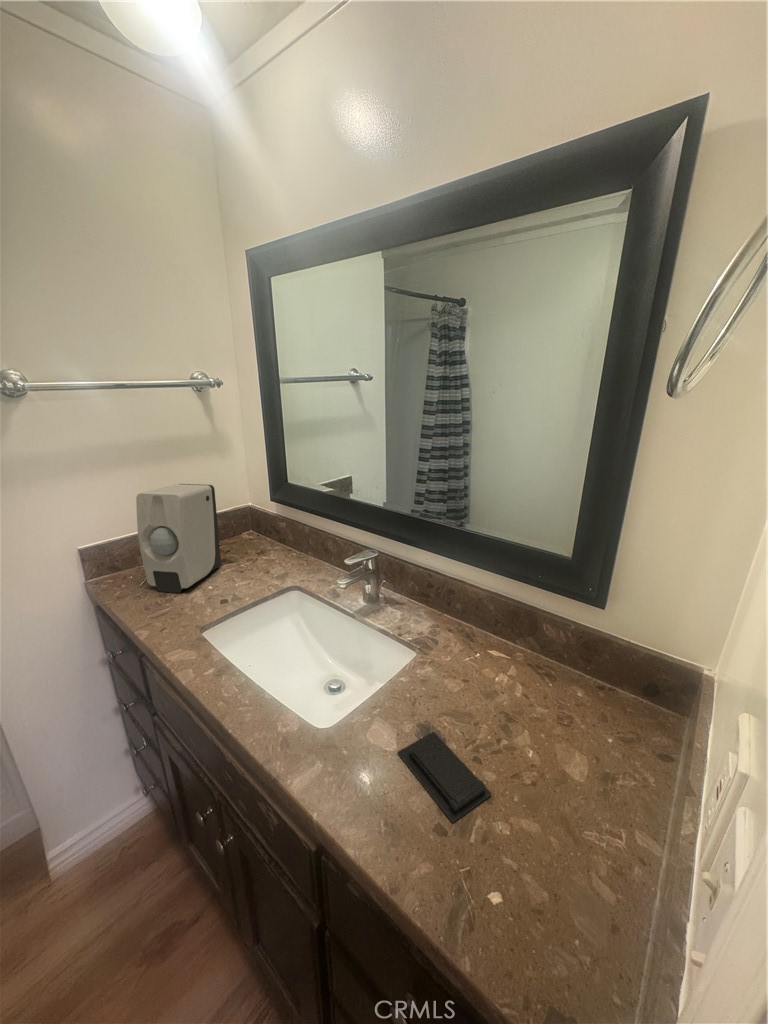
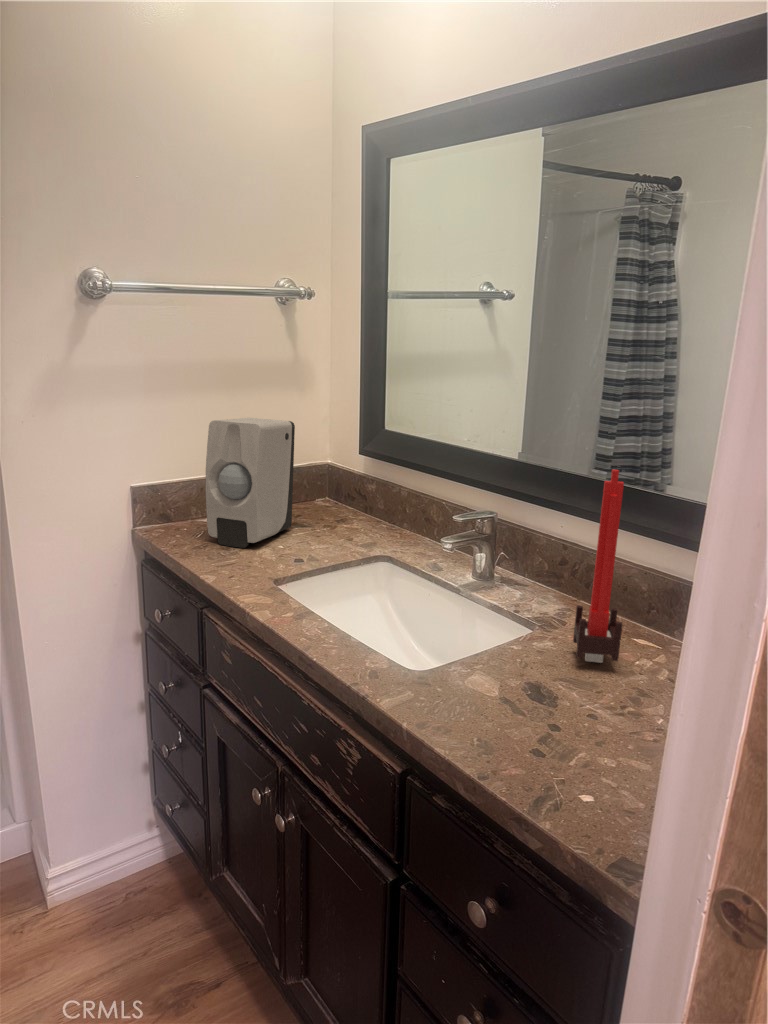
candle: none [446,536,486,689] -> present [573,470,624,663]
soap bar: present [398,732,492,822] -> none [505,689,609,752]

